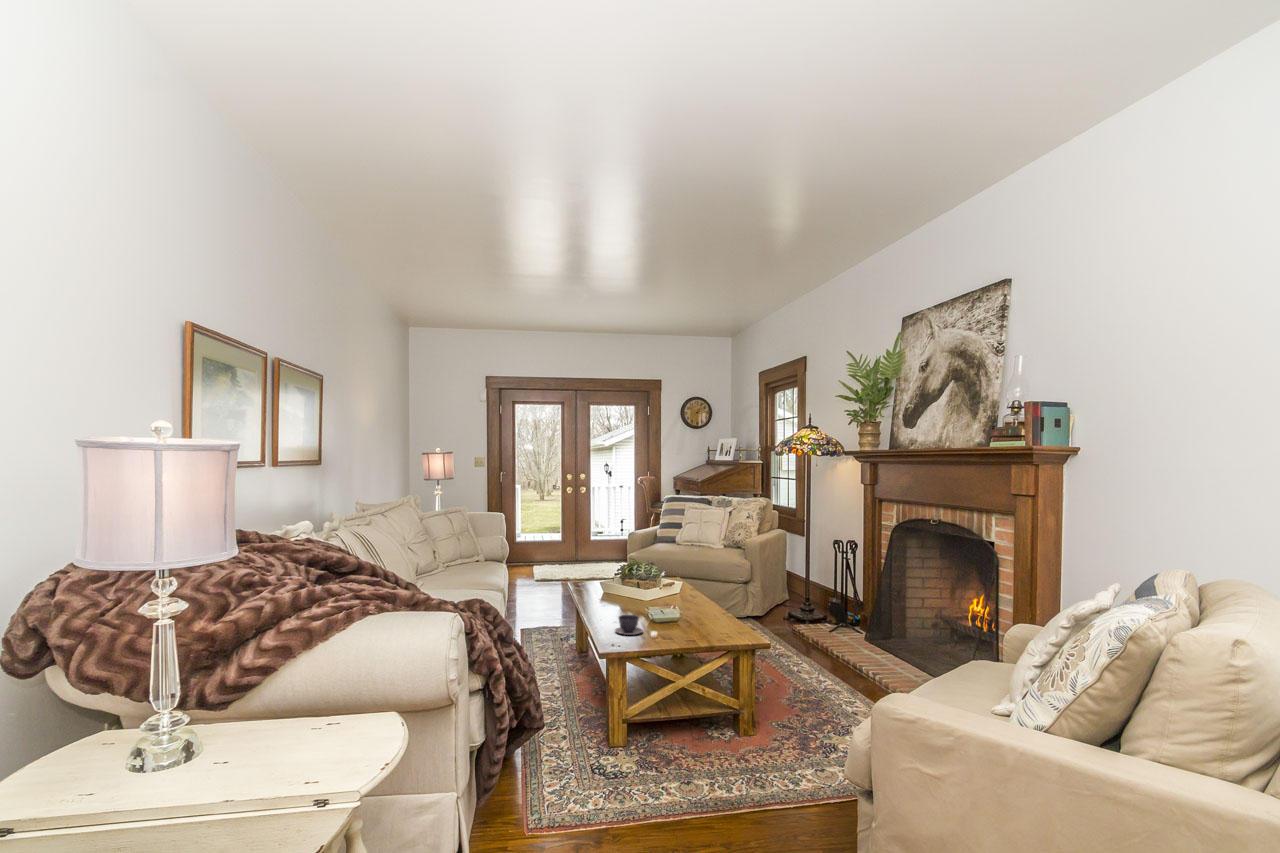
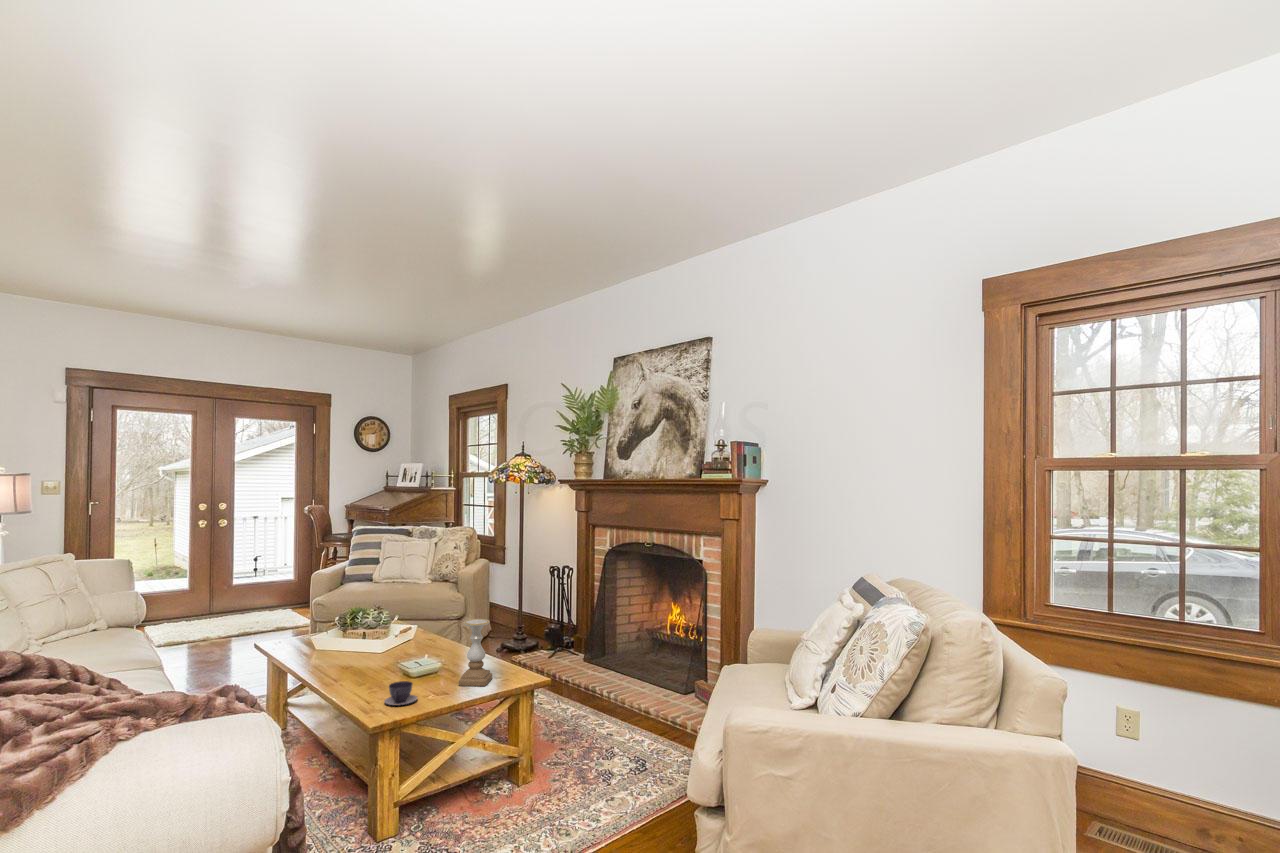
candle holder: none [685,570,719,633] -> present [459,619,492,686]

